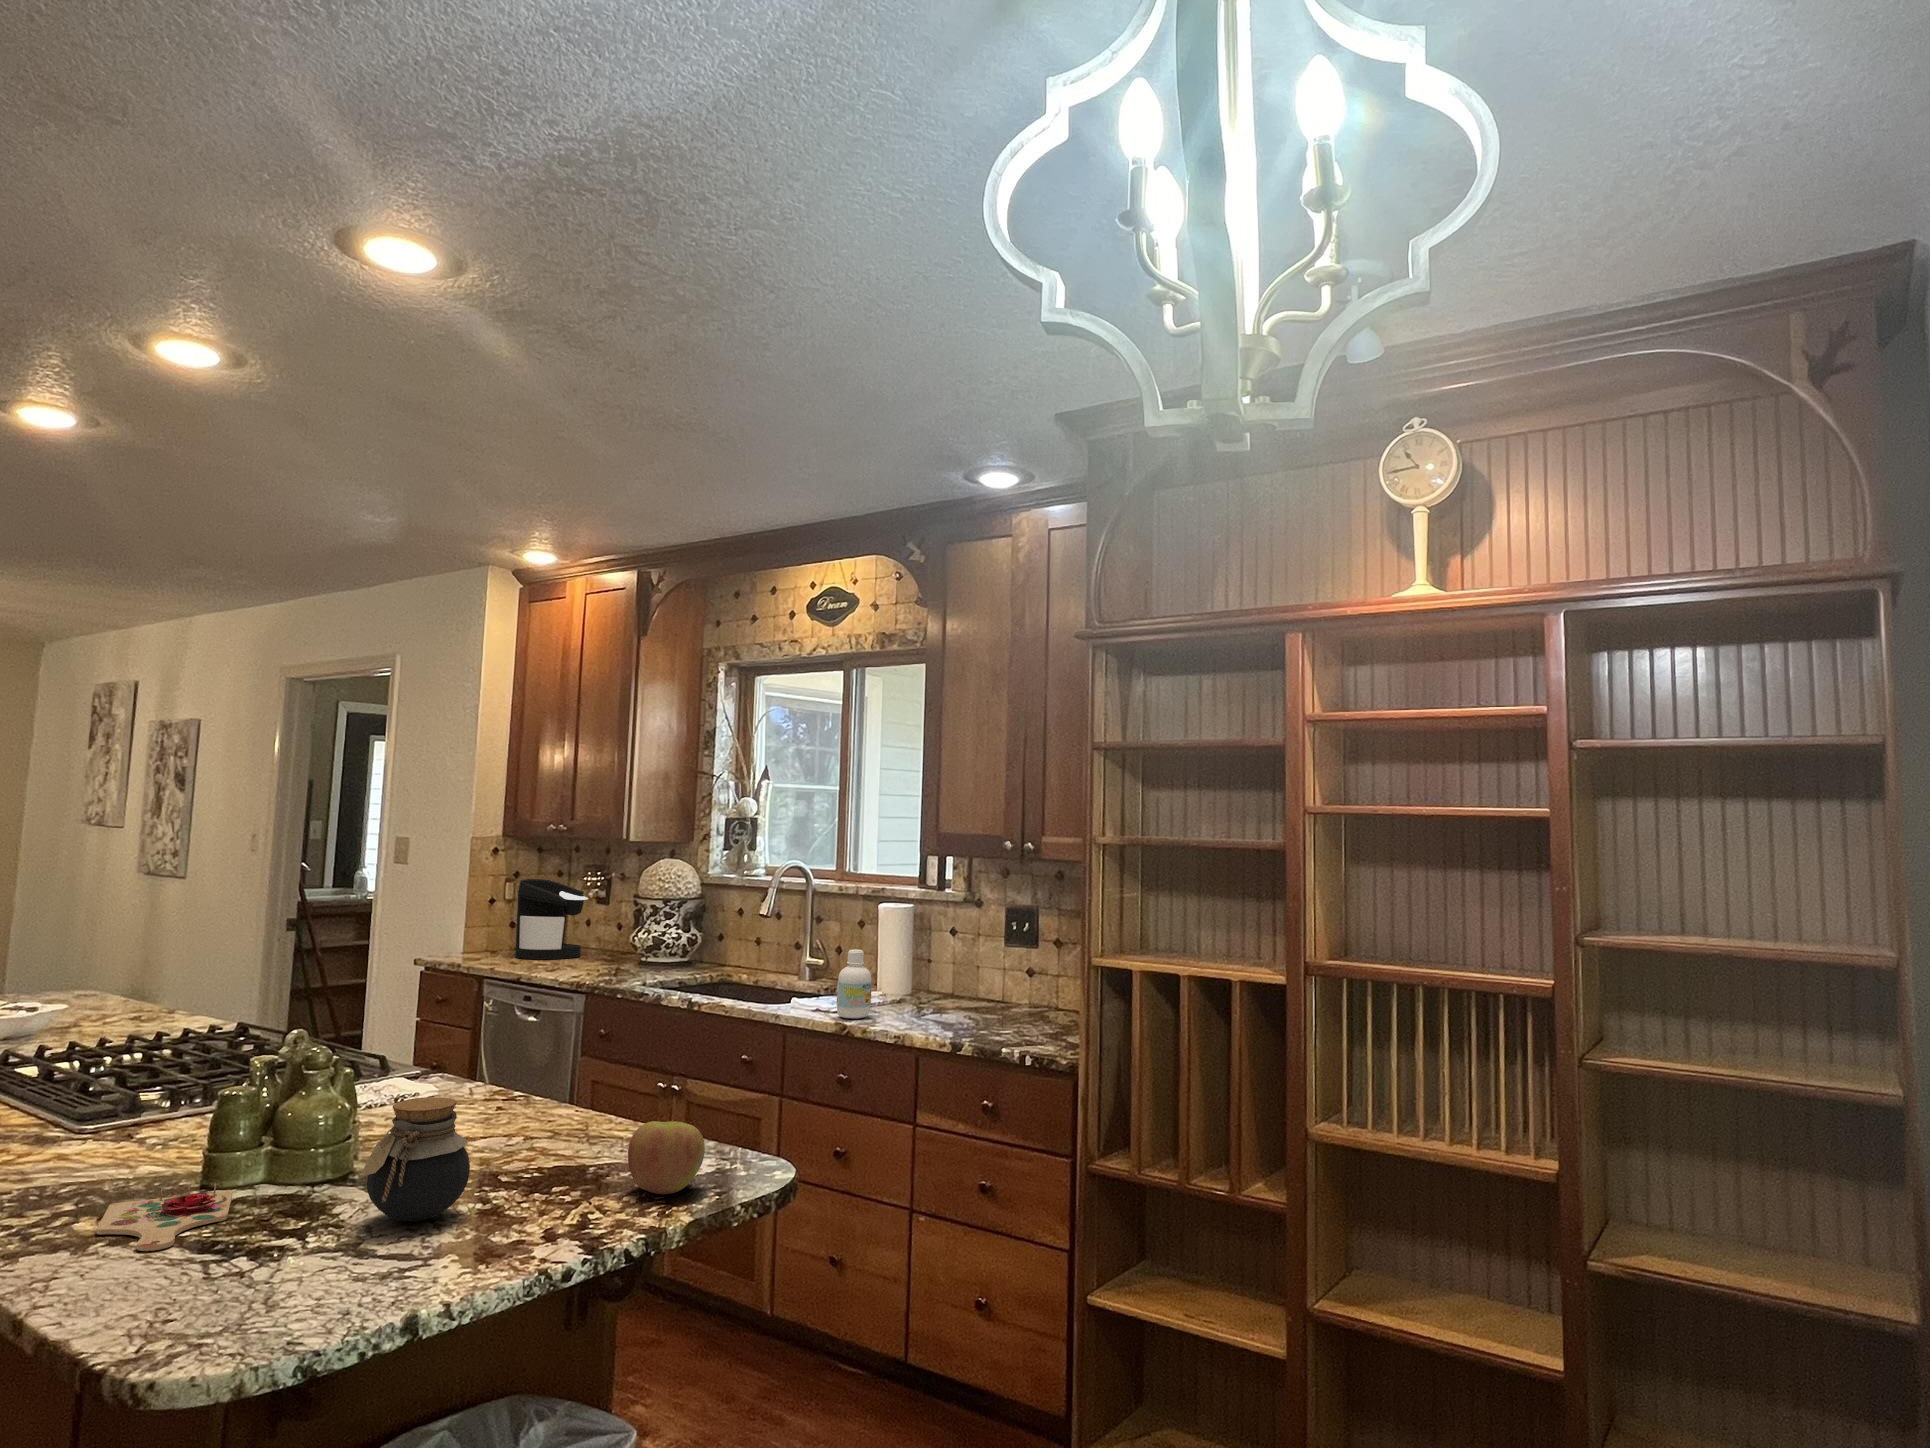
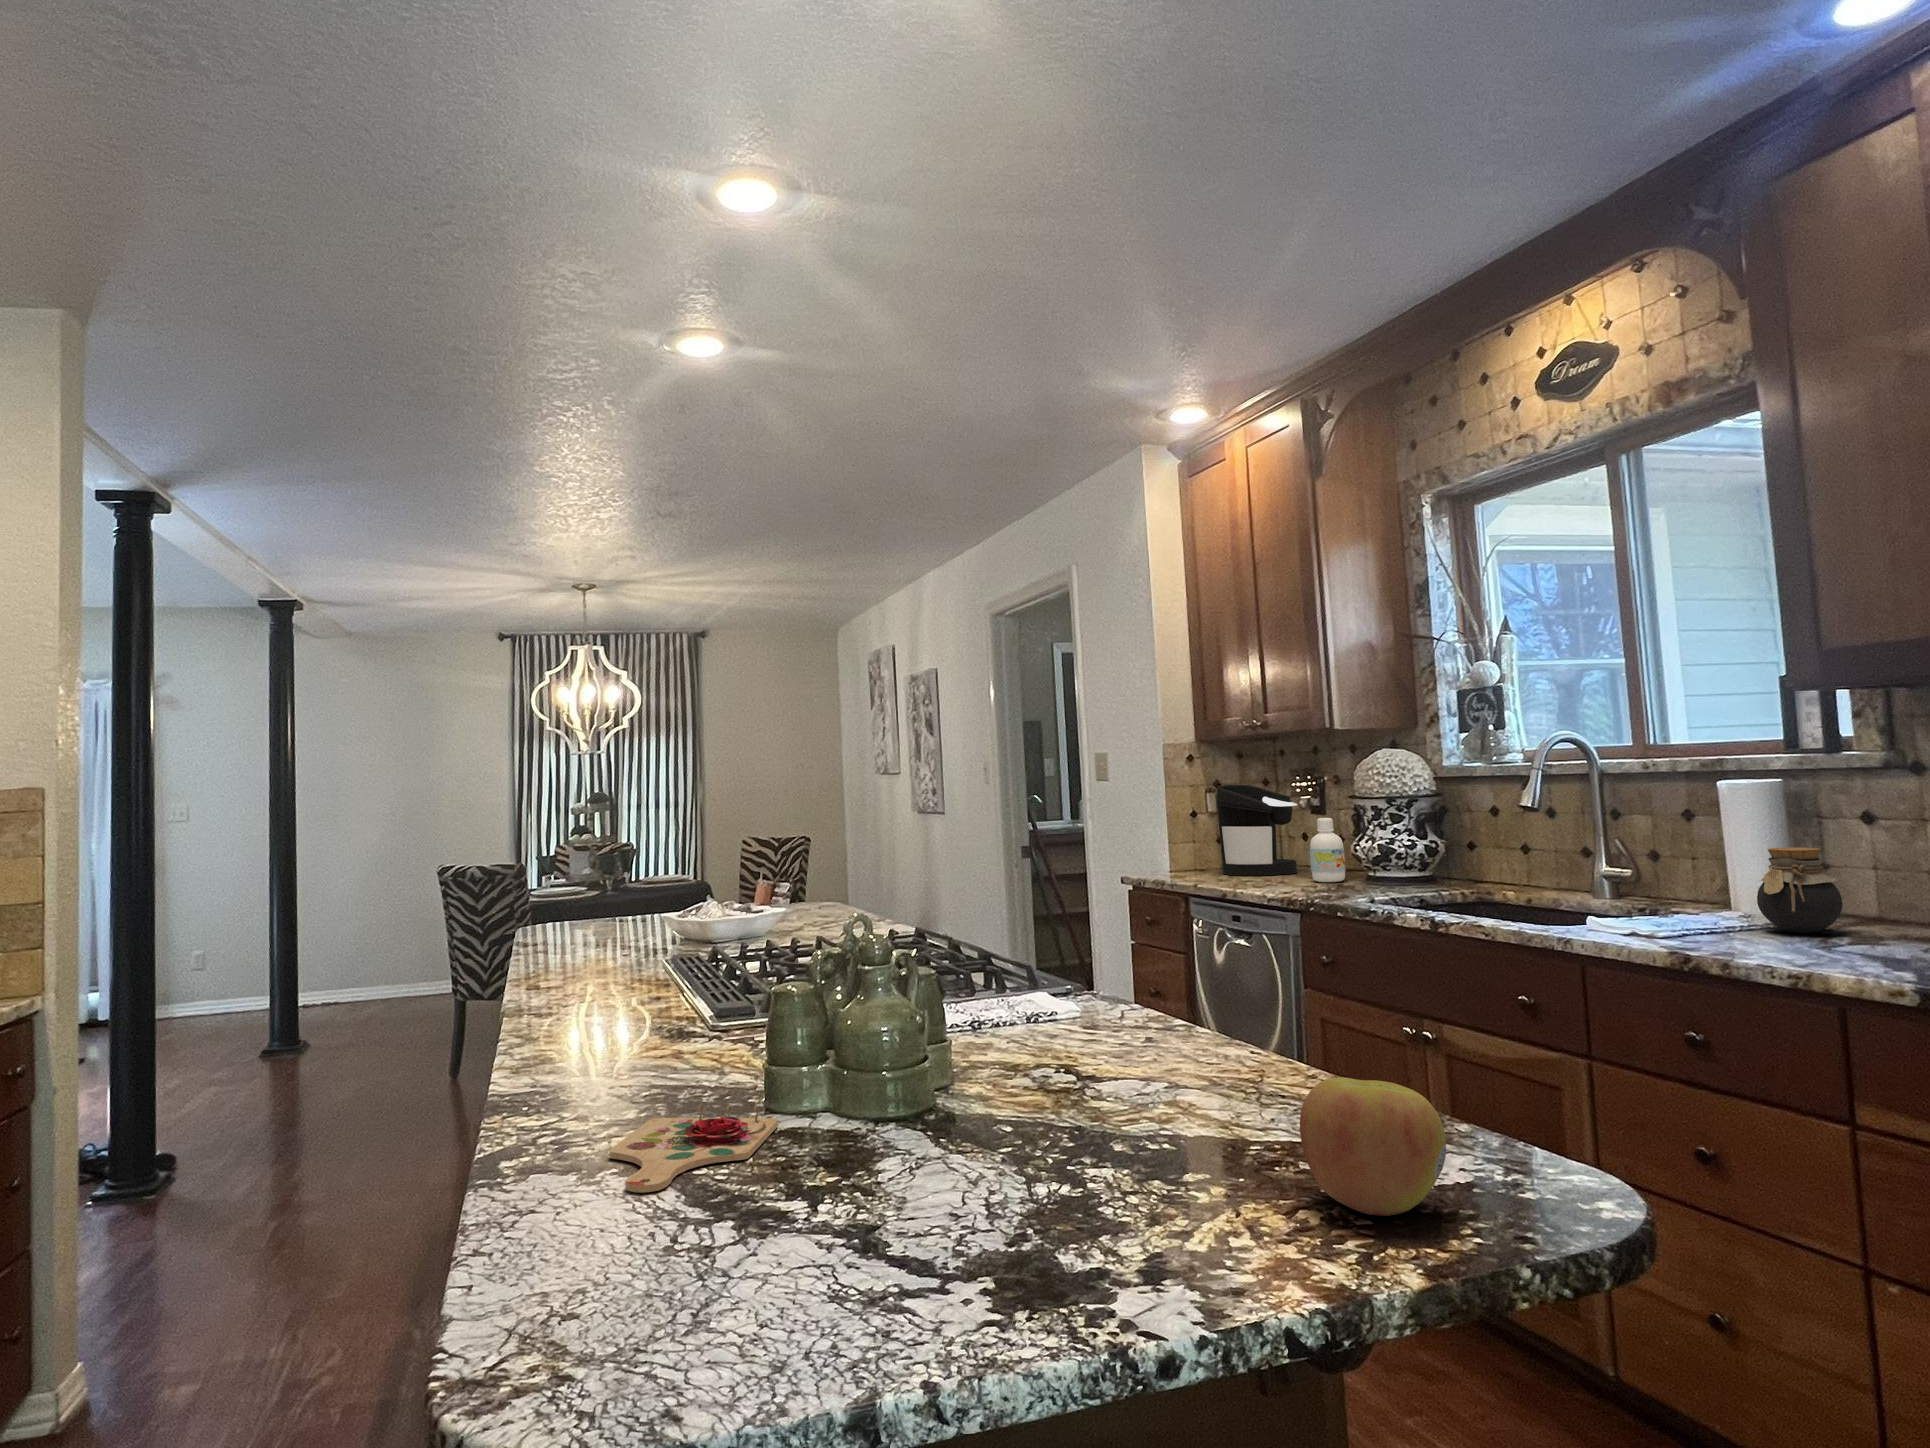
bottle: present [836,949,872,1019] -> present [1310,818,1346,882]
jar: present [363,1098,470,1221] -> present [1757,847,1843,933]

